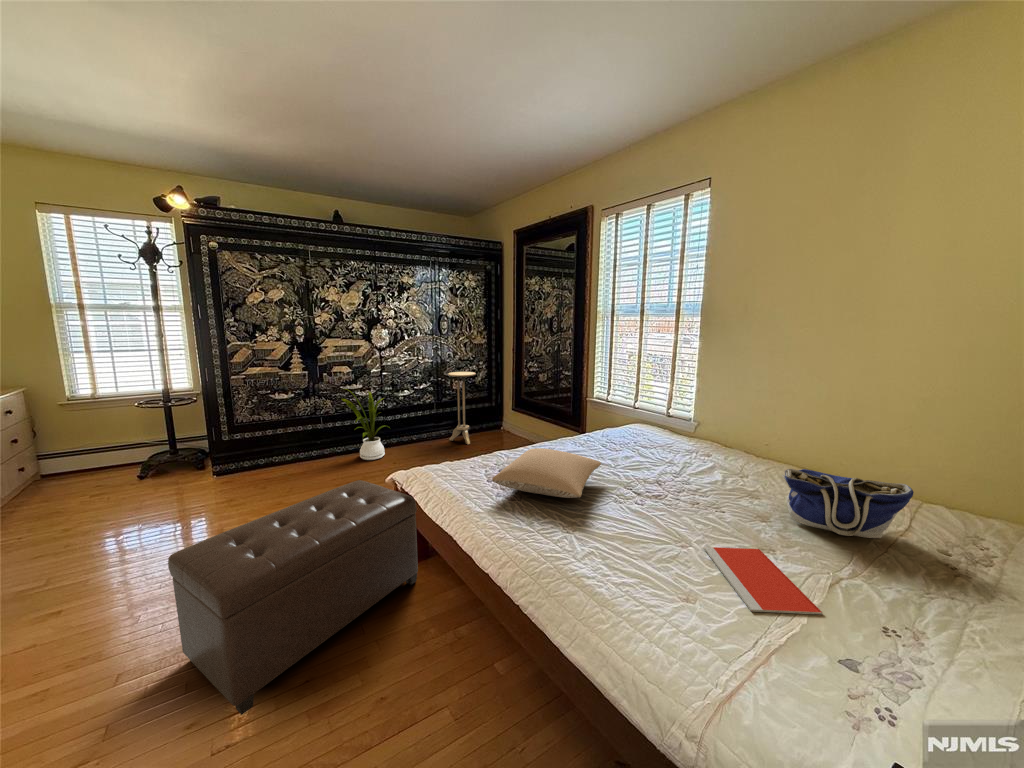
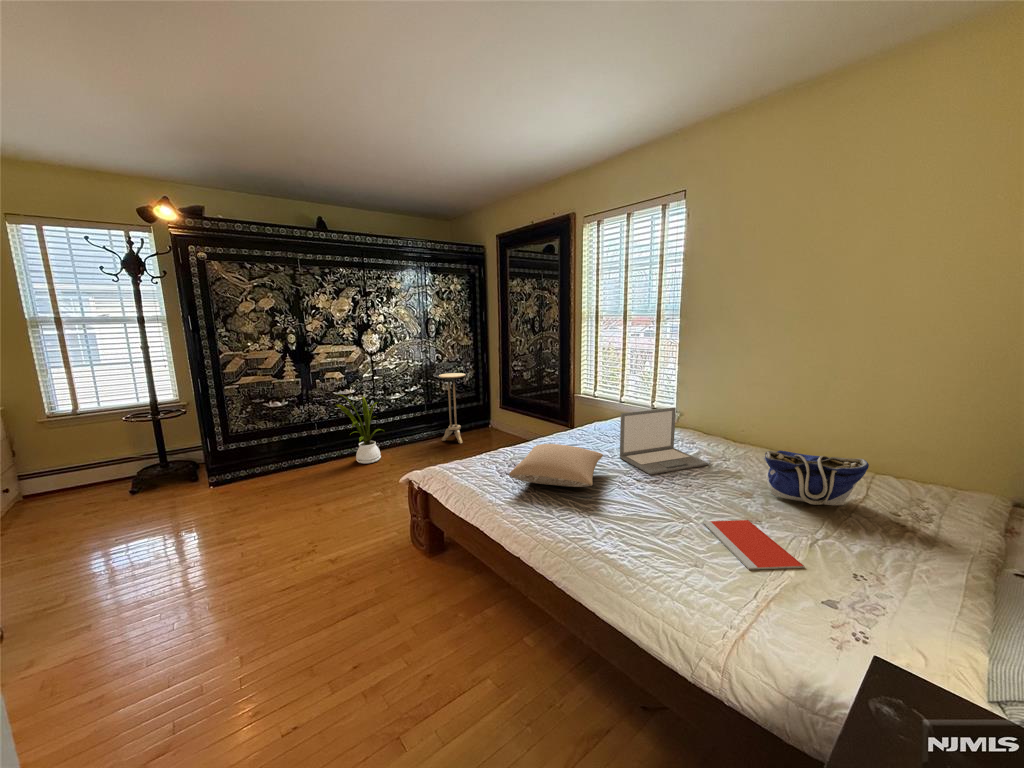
laptop: none [622,415,722,488] -> present [620,407,708,475]
ottoman: present [168,480,418,715] -> none [216,483,439,702]

